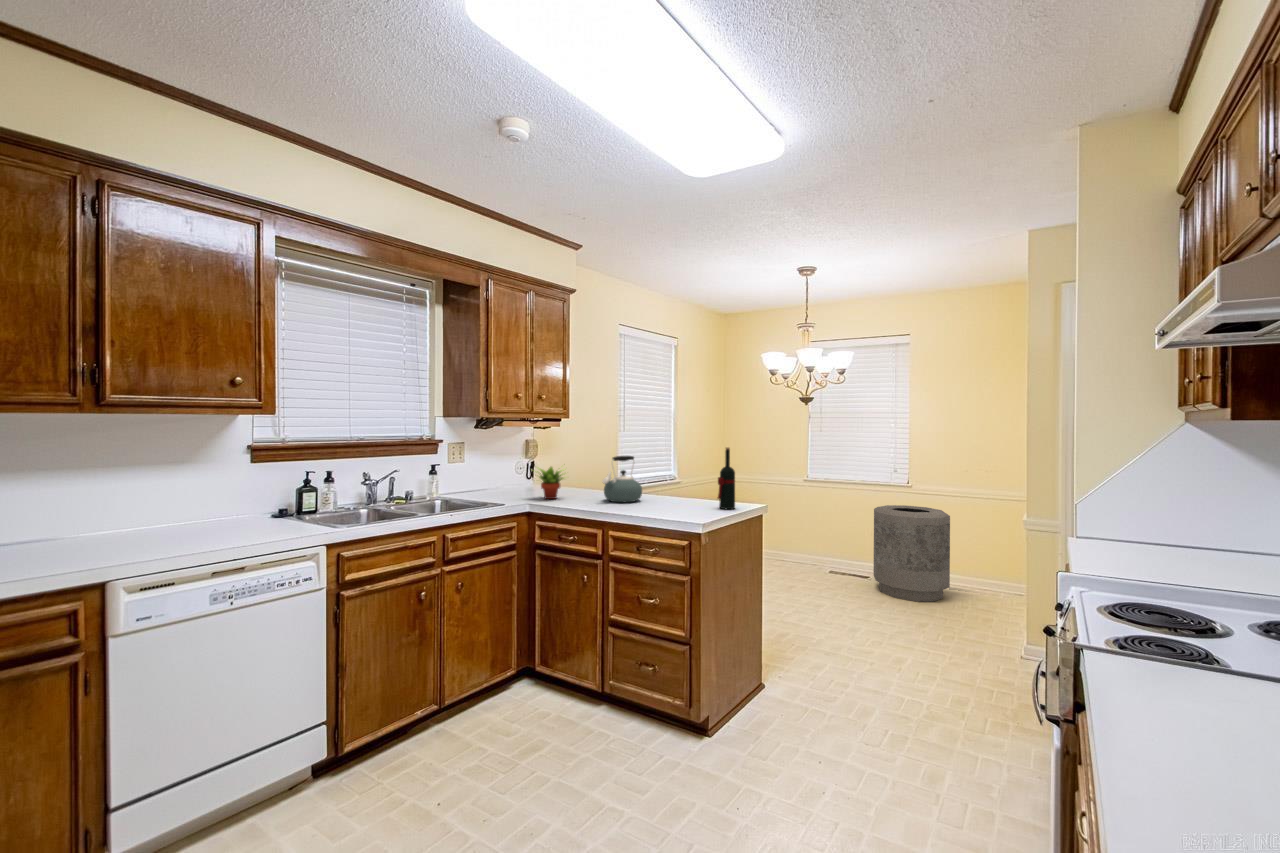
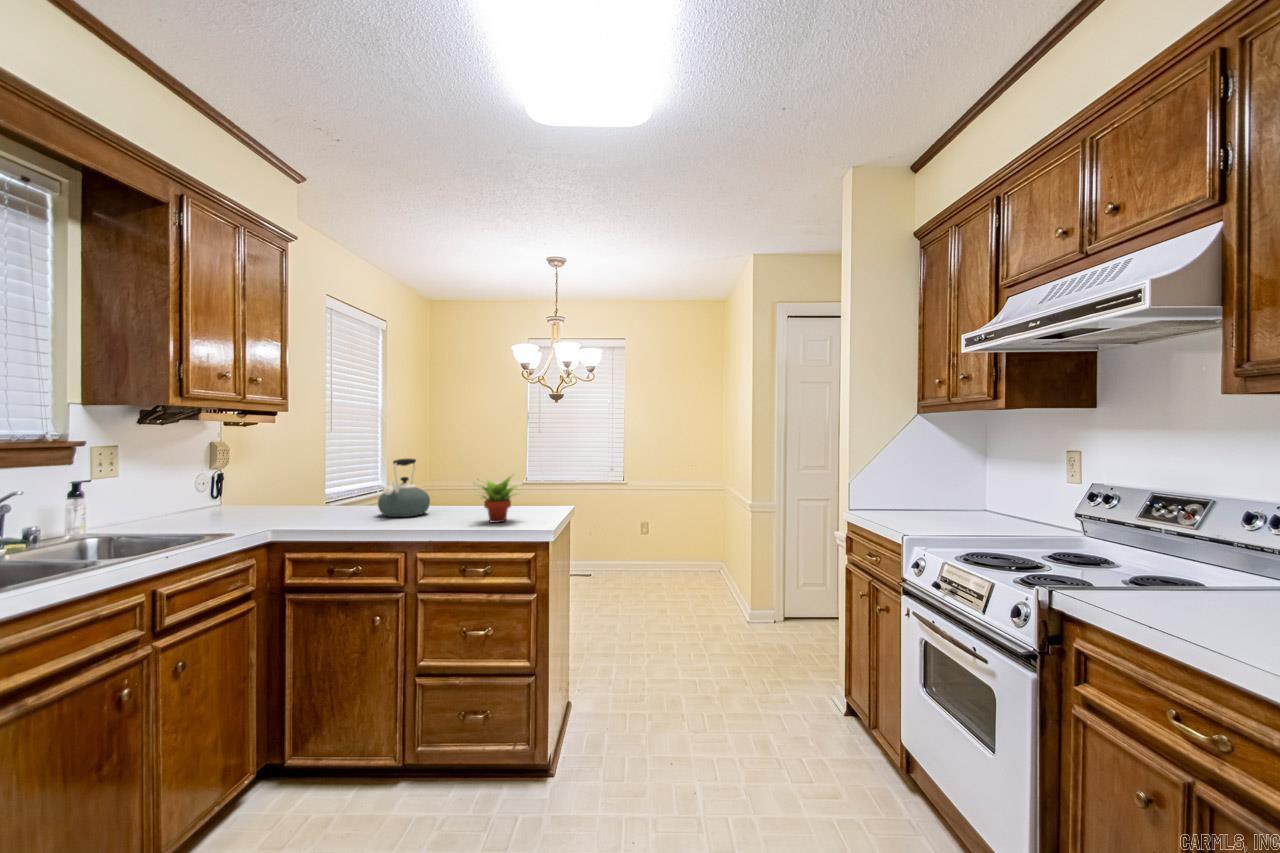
wine bottle: present [718,447,735,509] -> none [529,445,547,512]
succulent plant: present [537,467,564,499] -> present [479,475,517,523]
trash can: present [874,505,950,601] -> none [600,500,665,588]

